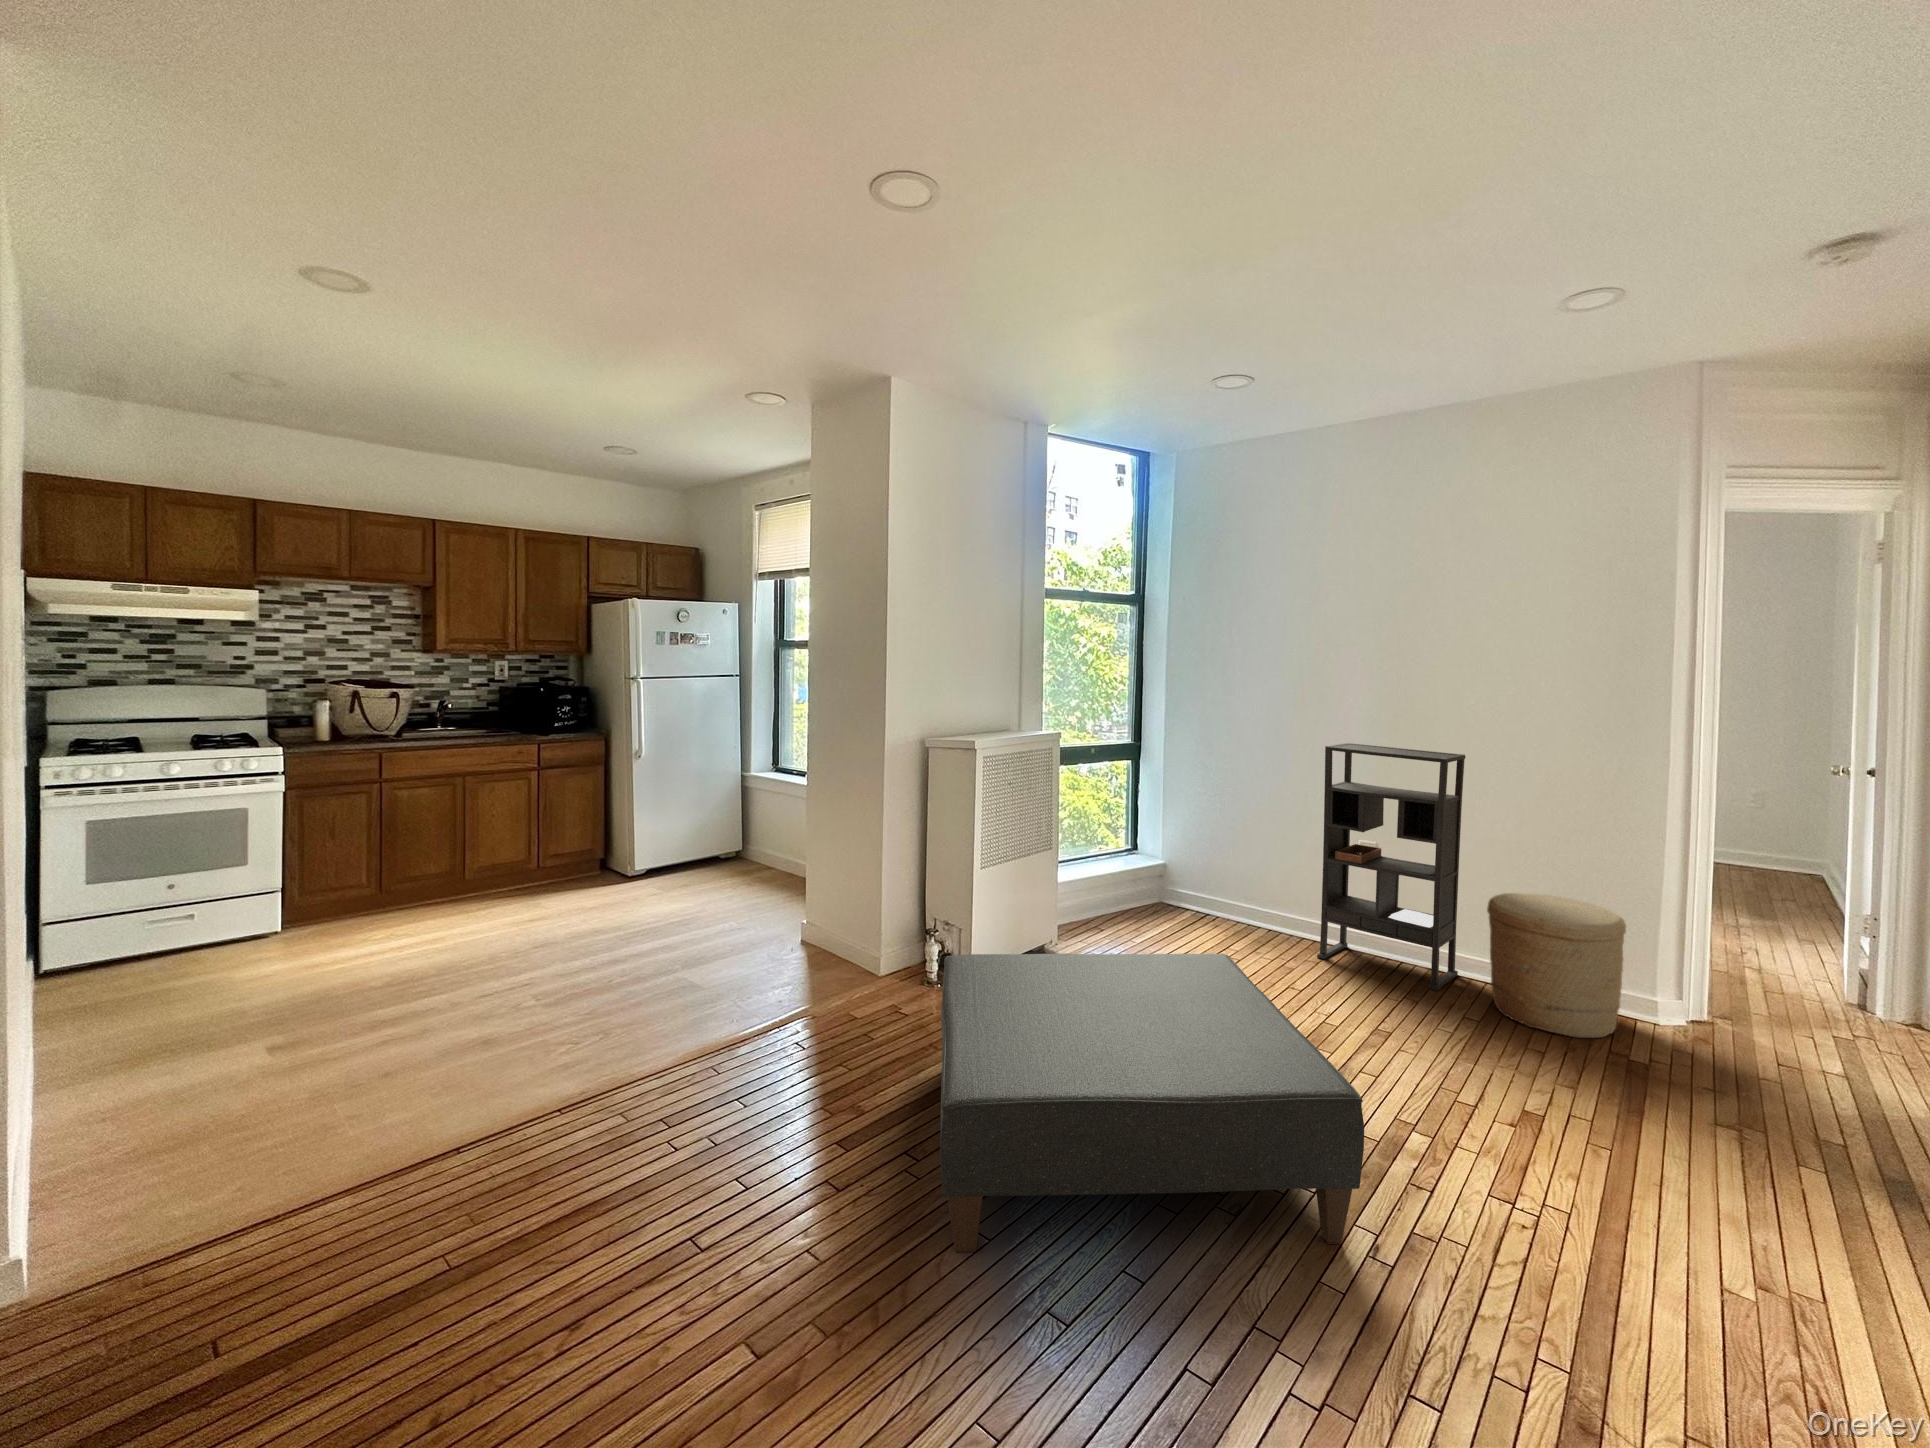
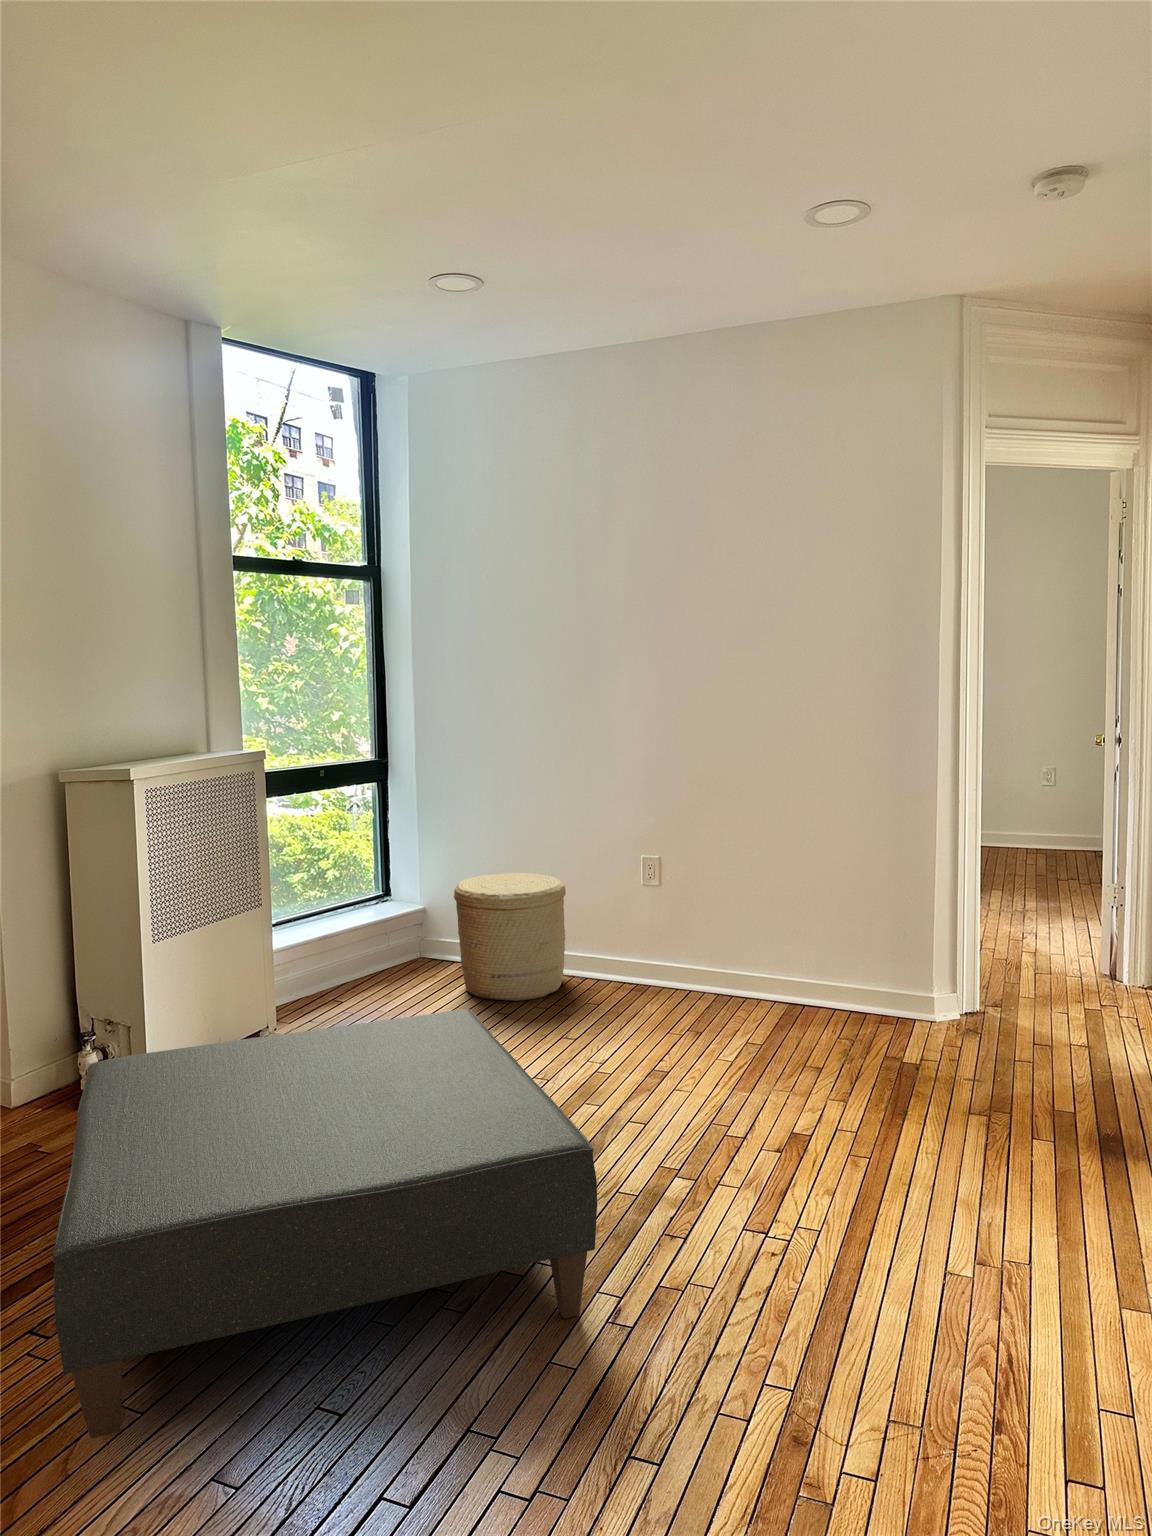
bookshelf: present [1317,743,1465,991] -> none [597,741,748,1019]
woven basket: present [1487,893,1626,1038] -> present [454,873,566,1001]

